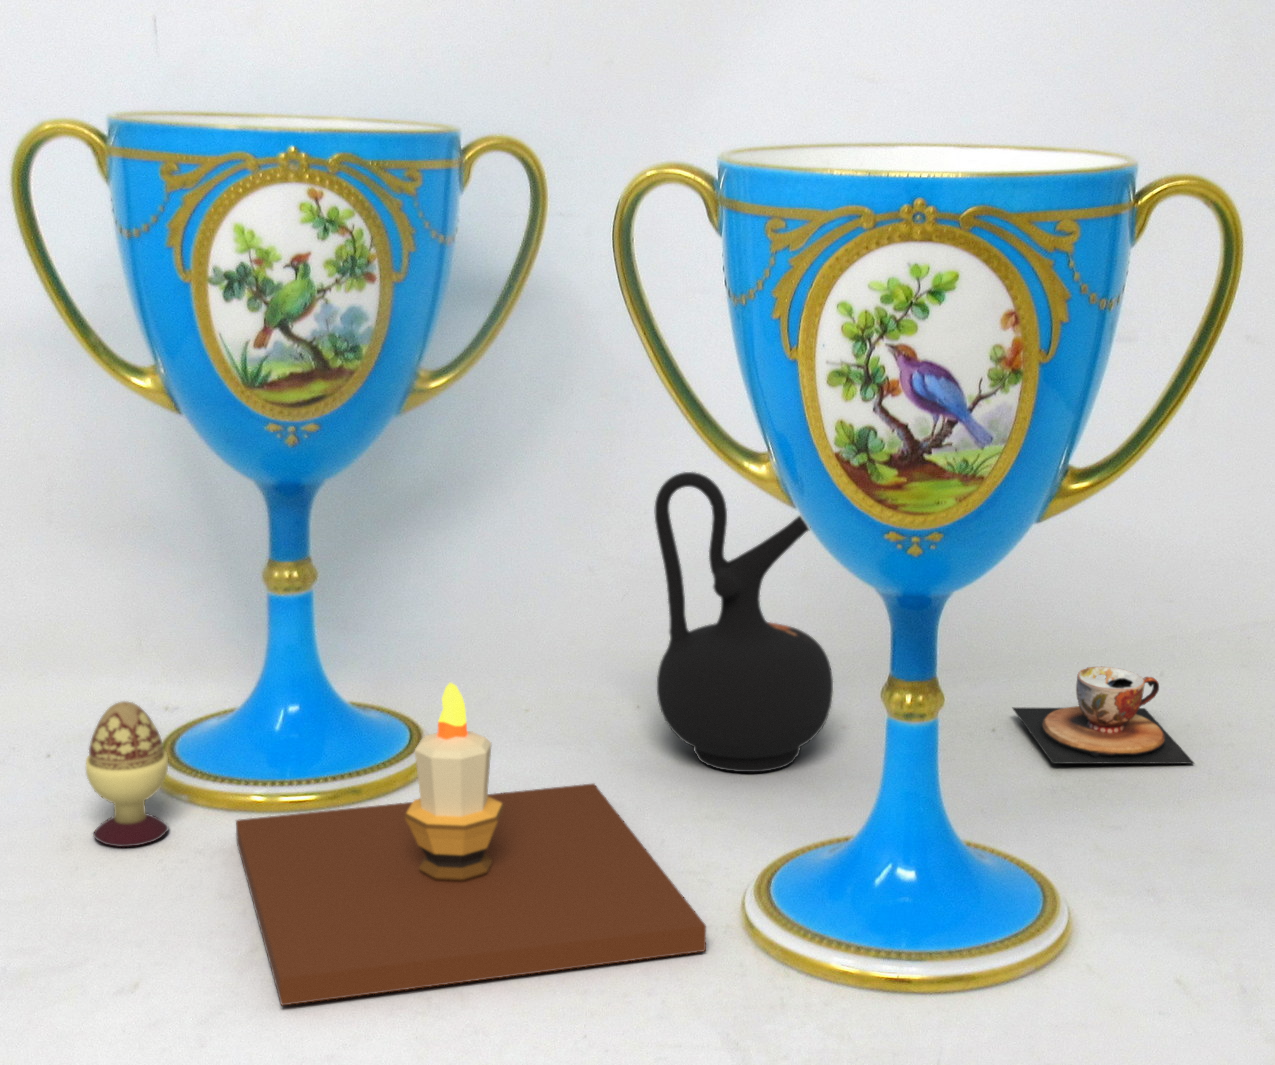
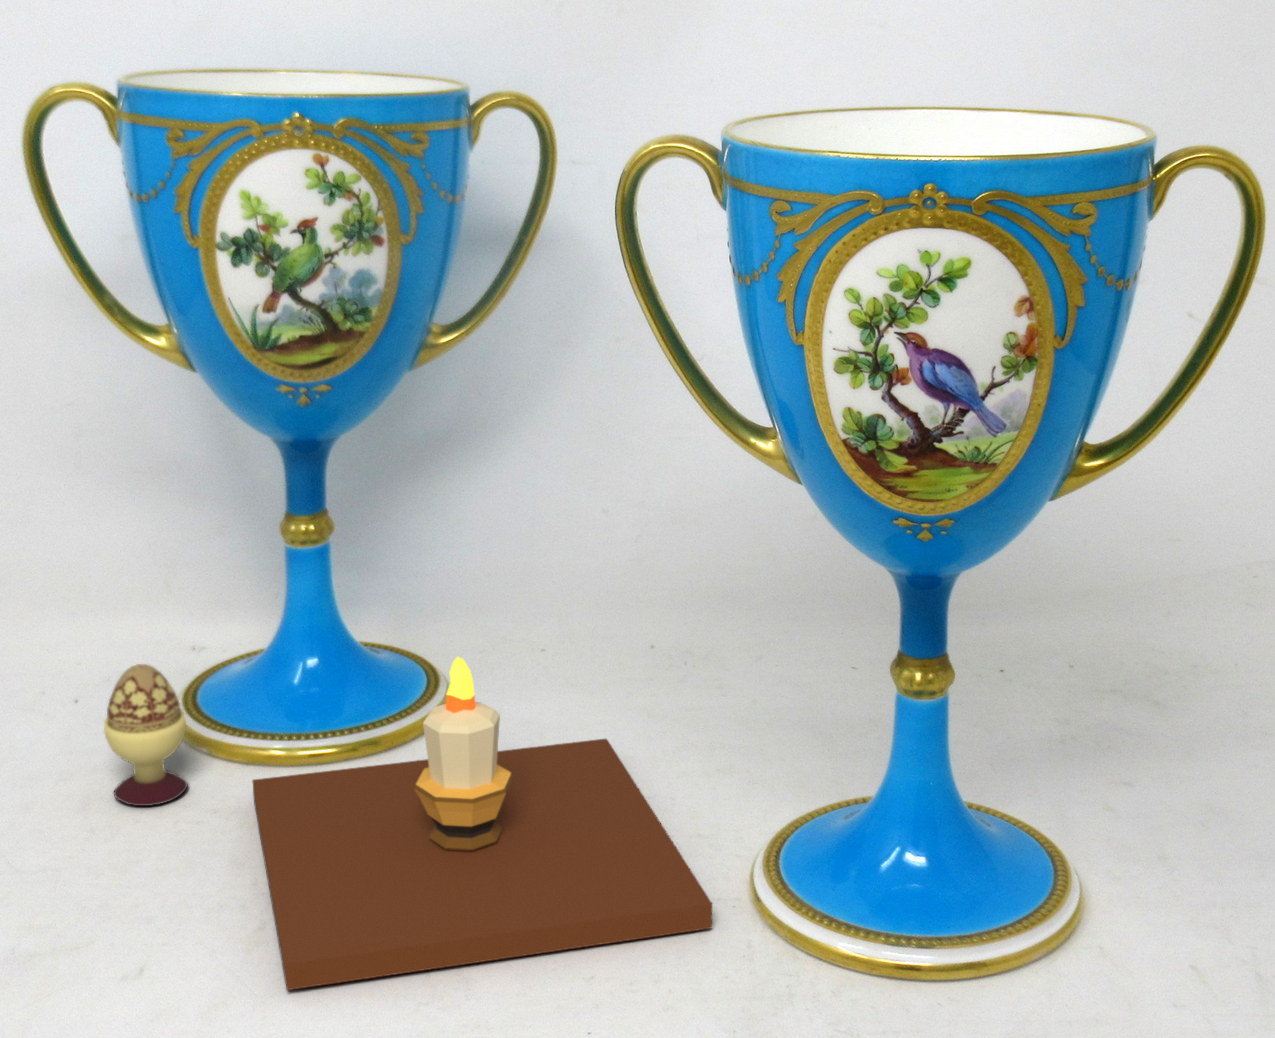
ceramic jug: present [654,472,833,772] -> none [667,428,843,723]
teacup: present [1013,667,1194,764] -> none [1020,615,1202,715]

